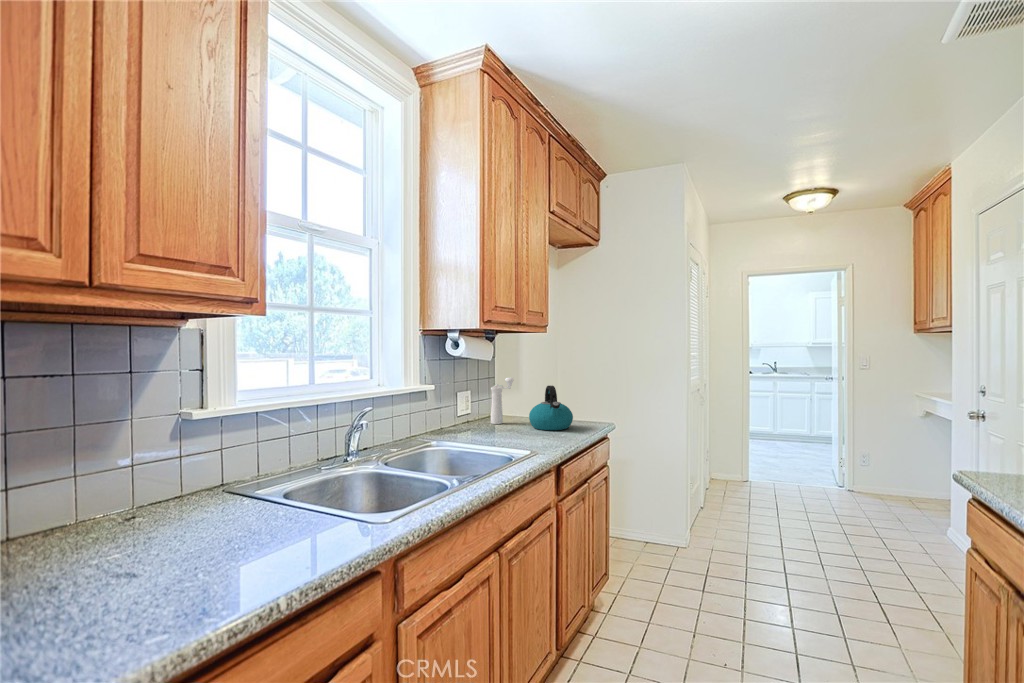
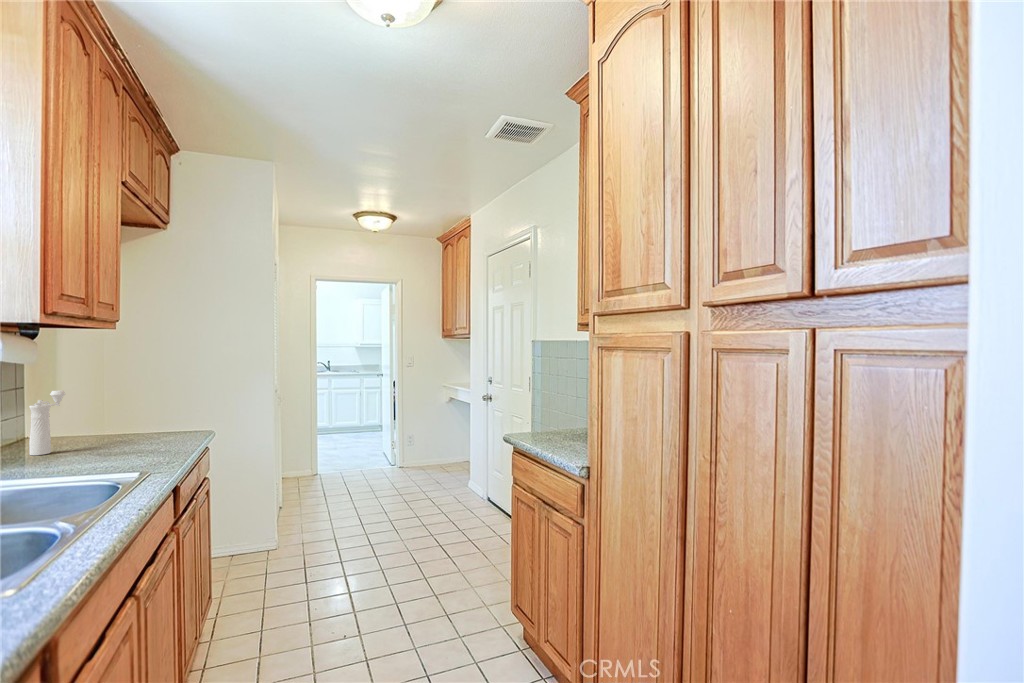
kettle: present [529,386,573,430] -> none [100,396,167,452]

